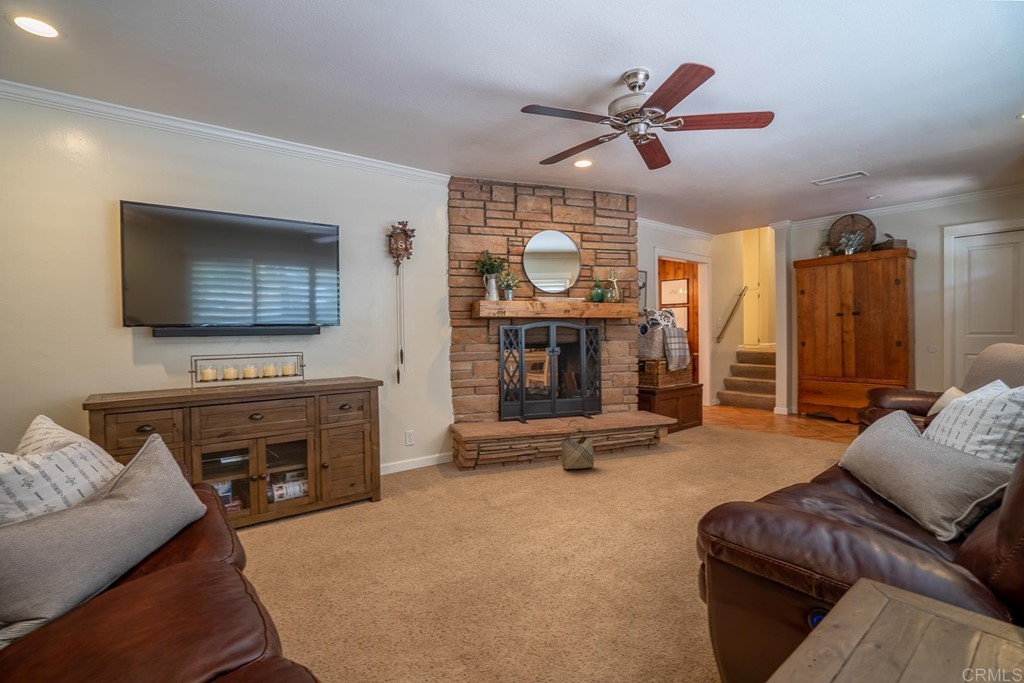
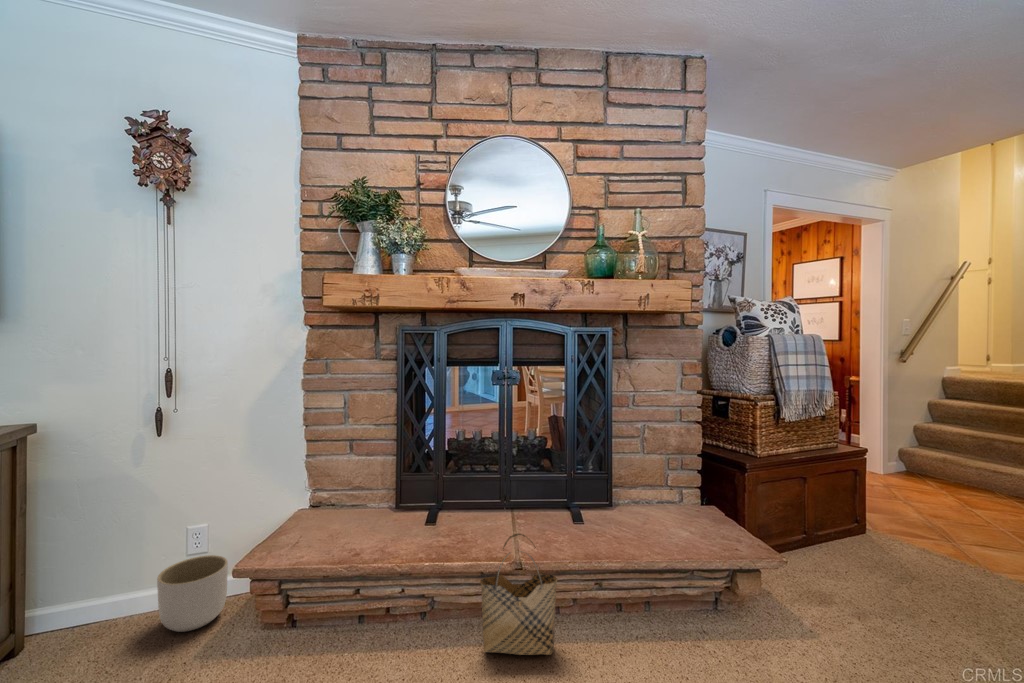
planter: none [401,447,431,480] -> present [157,555,228,632]

